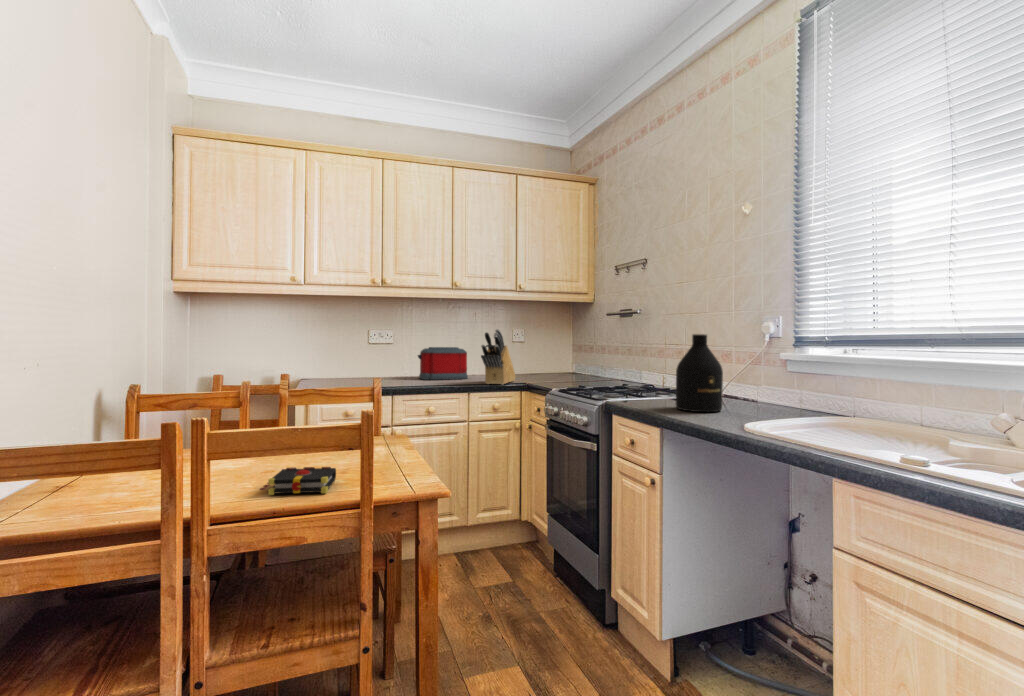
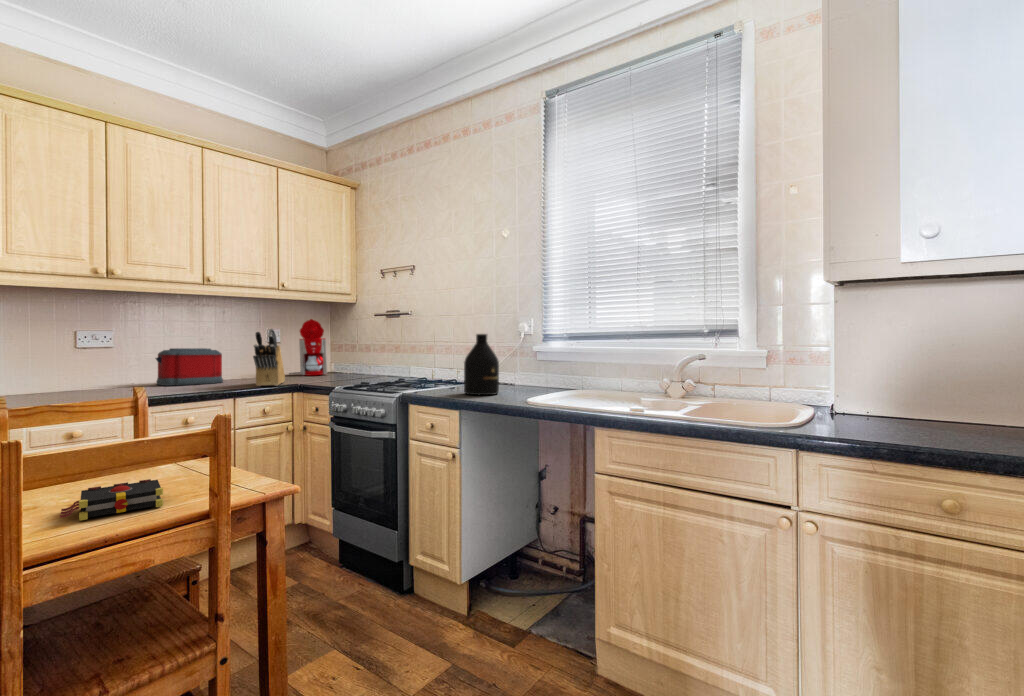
coffee maker: none [531,318,564,375] -> present [289,319,327,376]

